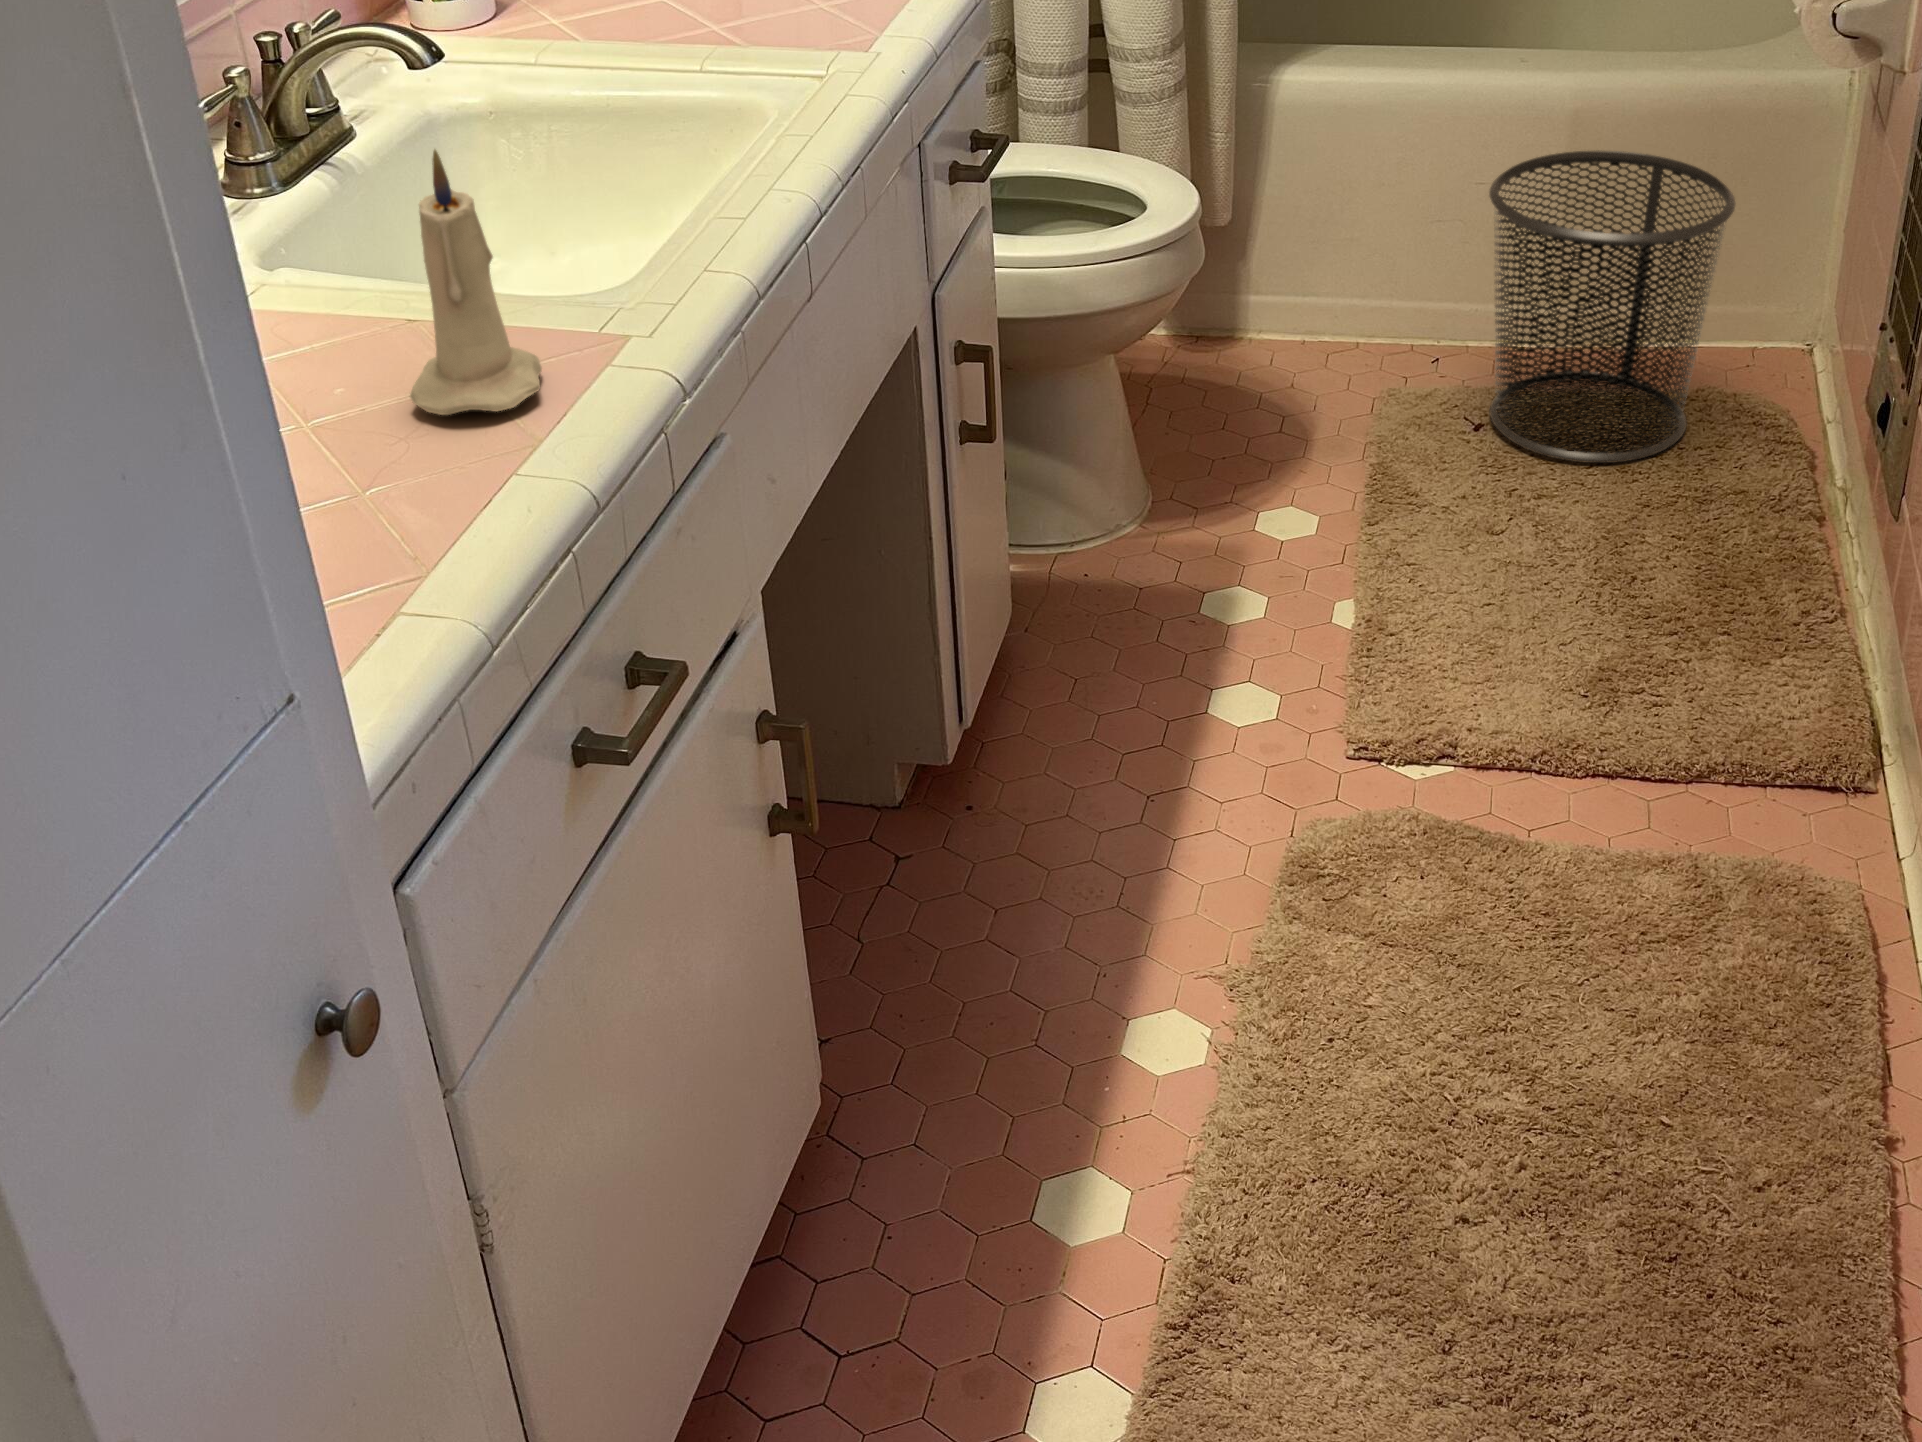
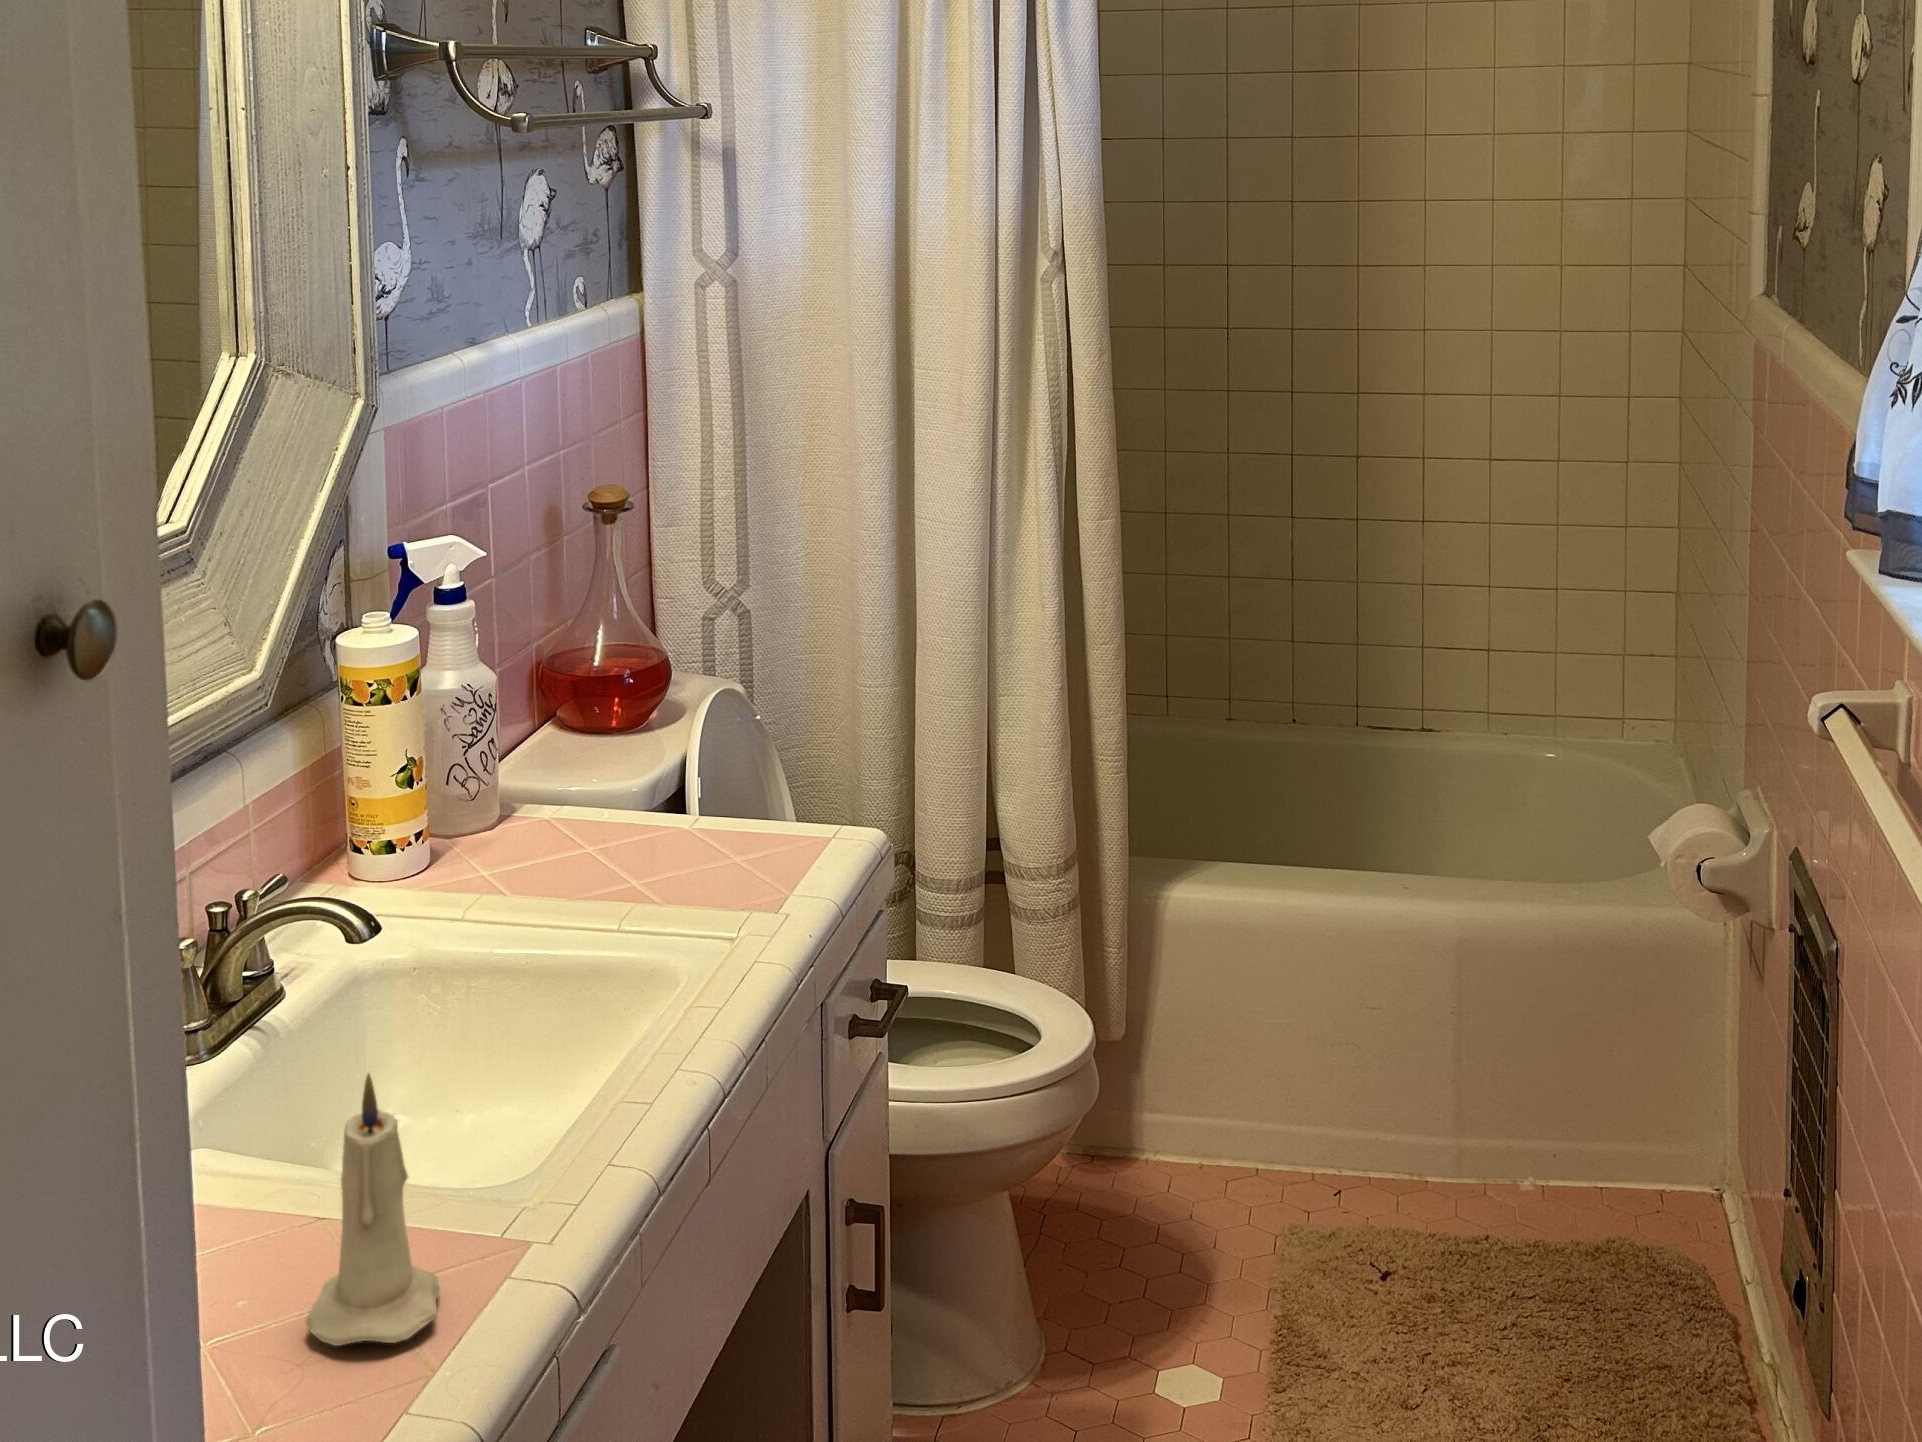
waste bin: present [1489,150,1736,463] -> none [1379,982,1625,1323]

